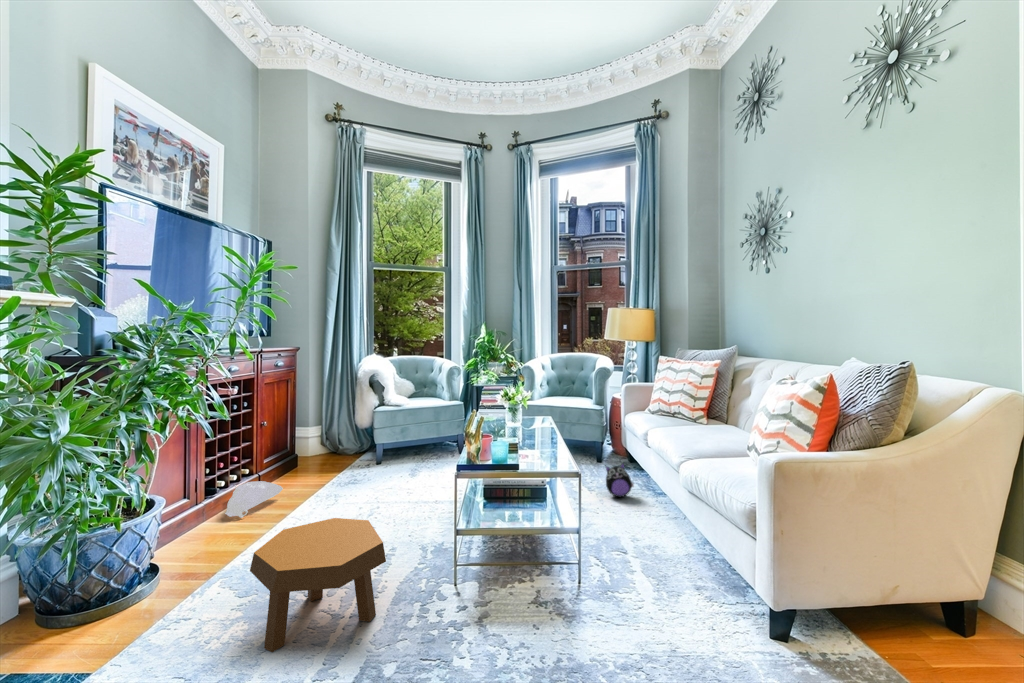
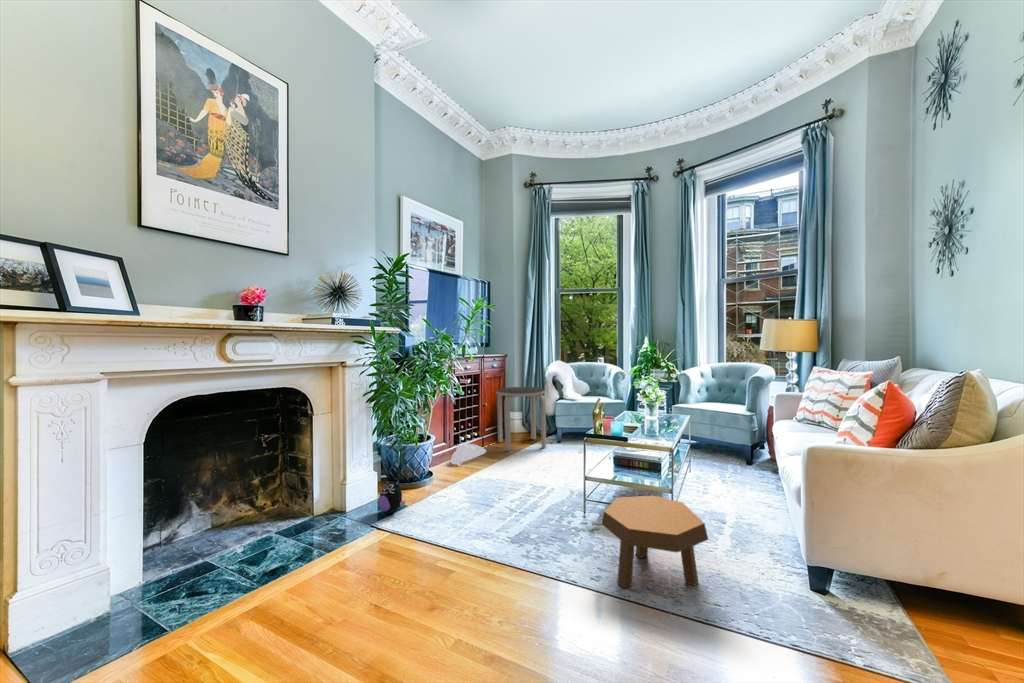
side table: none [291,393,366,484] -> present [496,387,546,451]
plush toy: present [606,463,634,497] -> present [379,480,406,513]
footstool: present [250,518,386,652] -> present [602,496,708,588]

